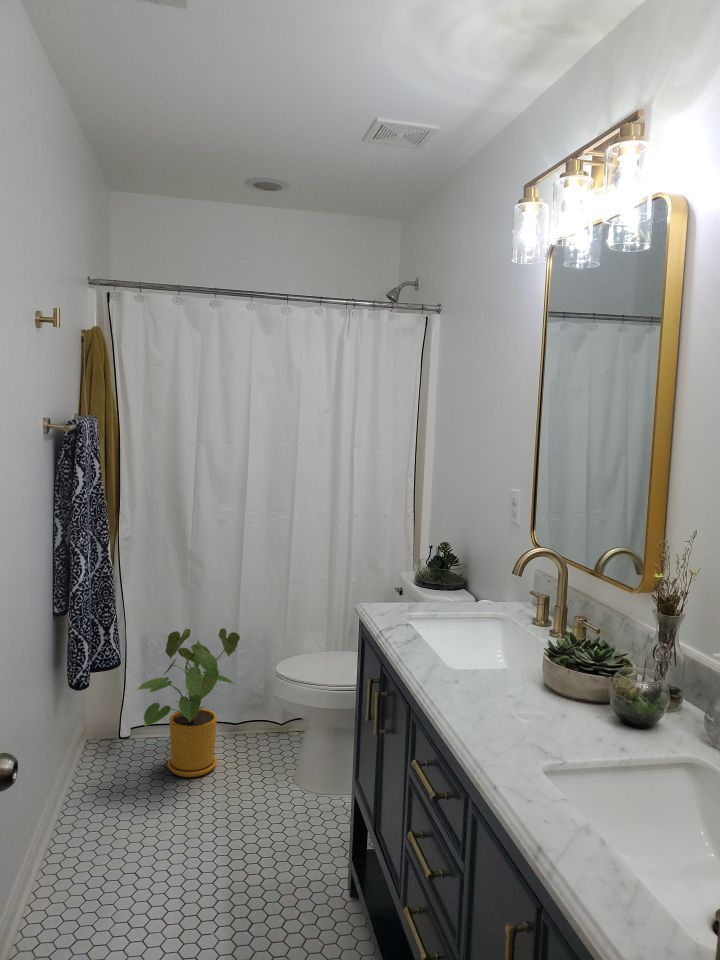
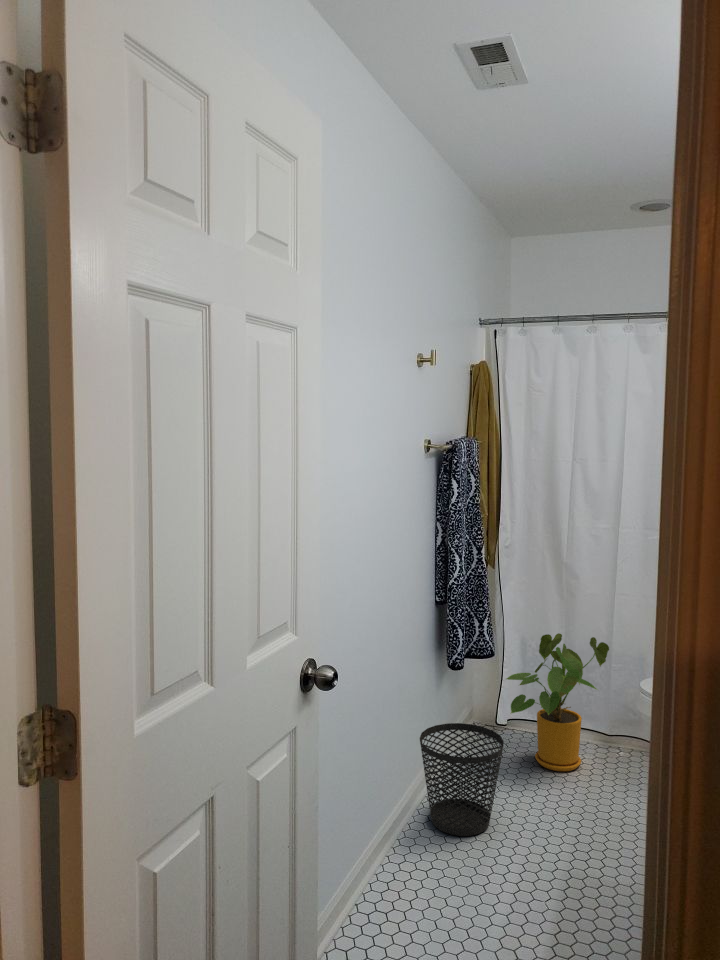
wastebasket: none [51,752,154,888] -> present [420,723,504,836]

